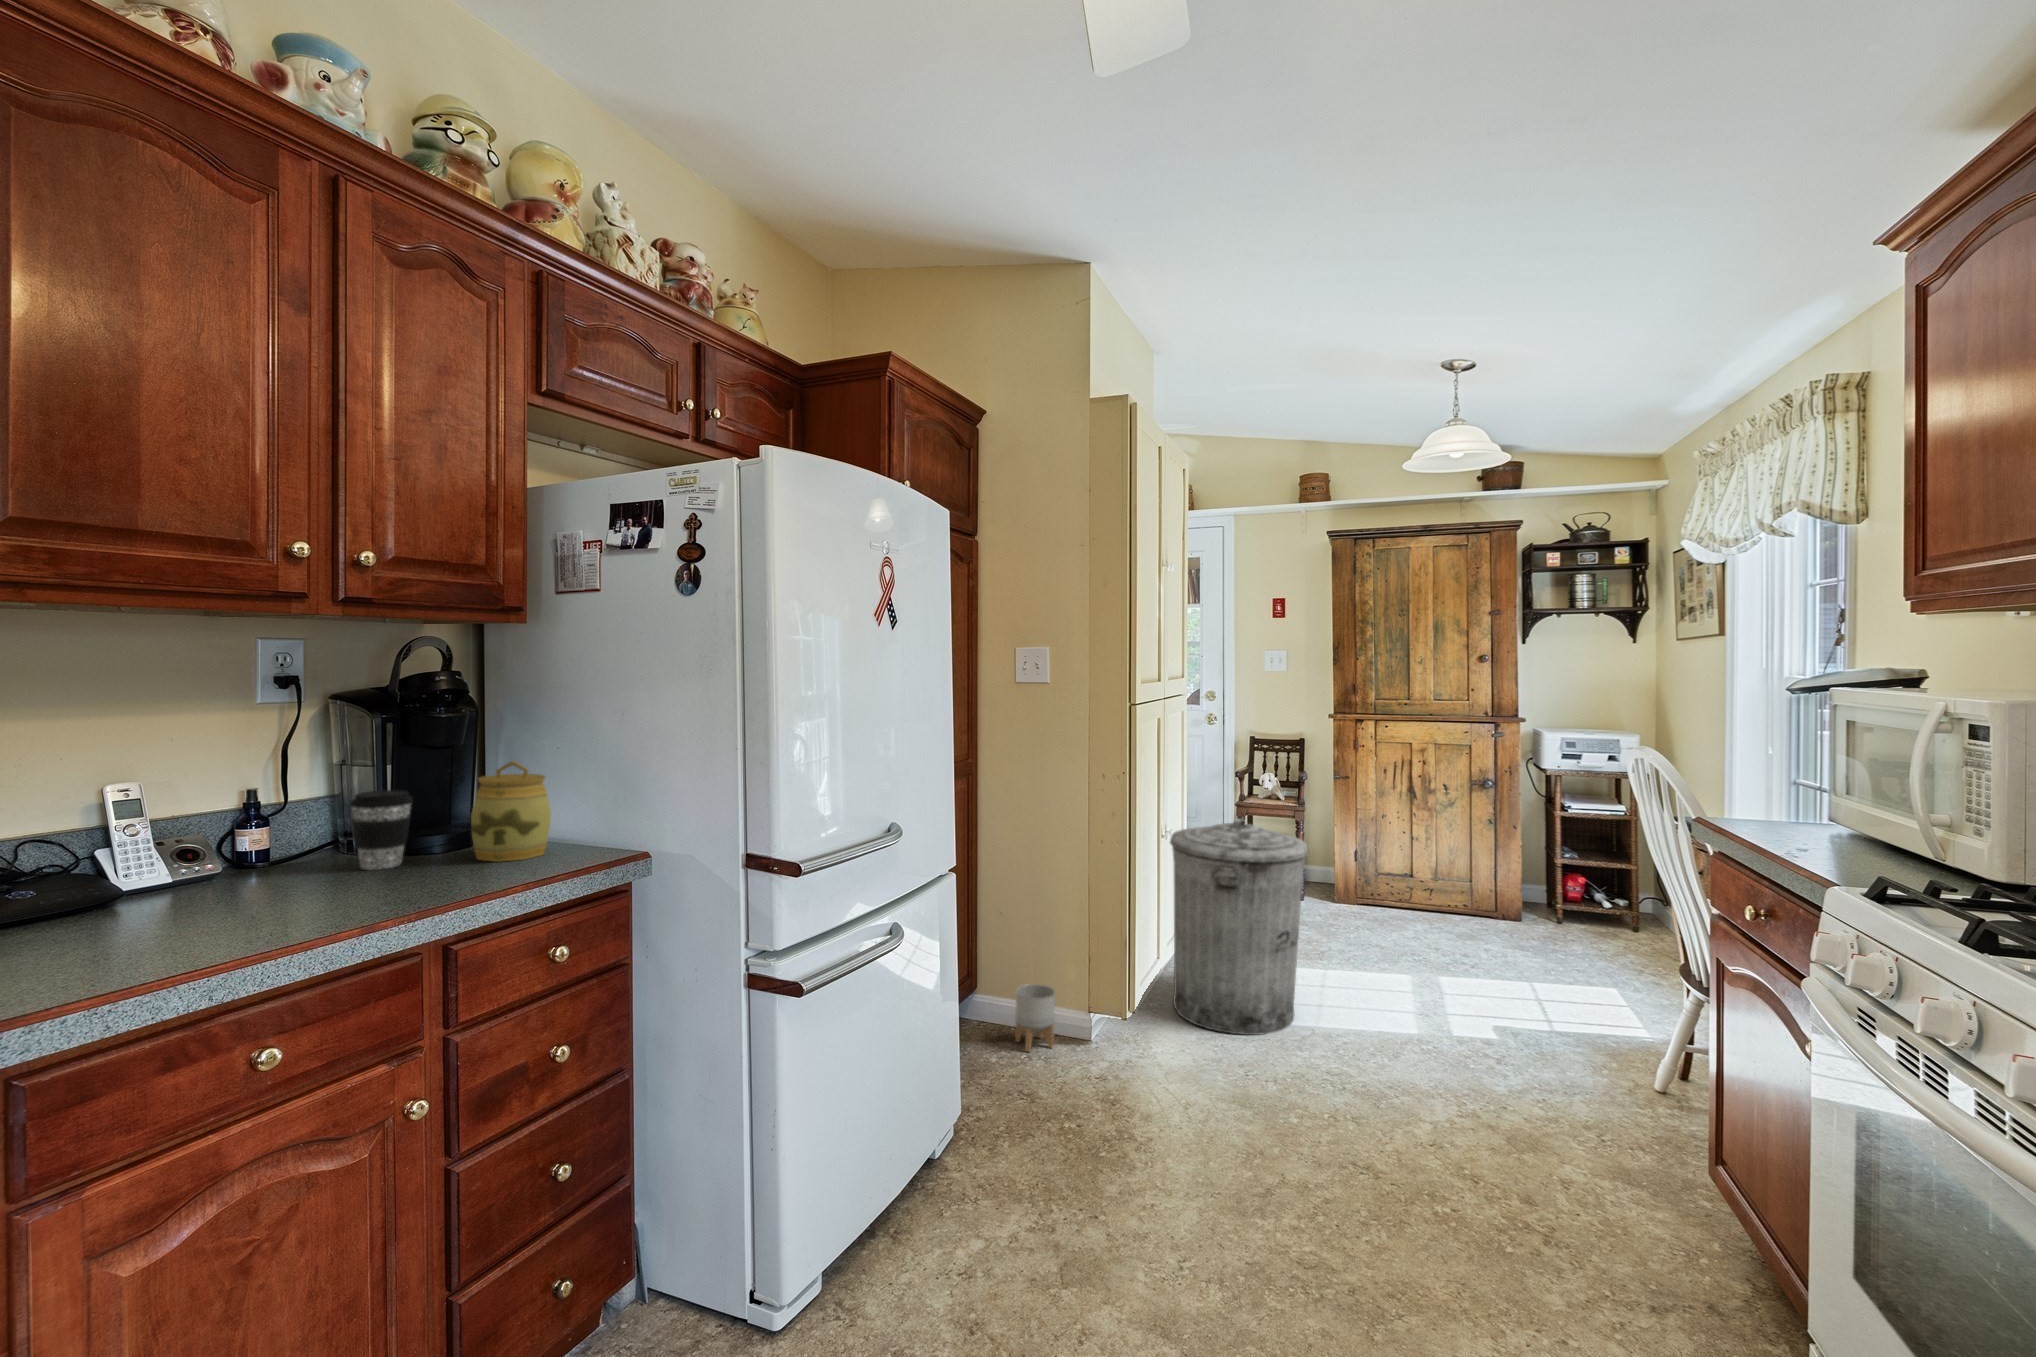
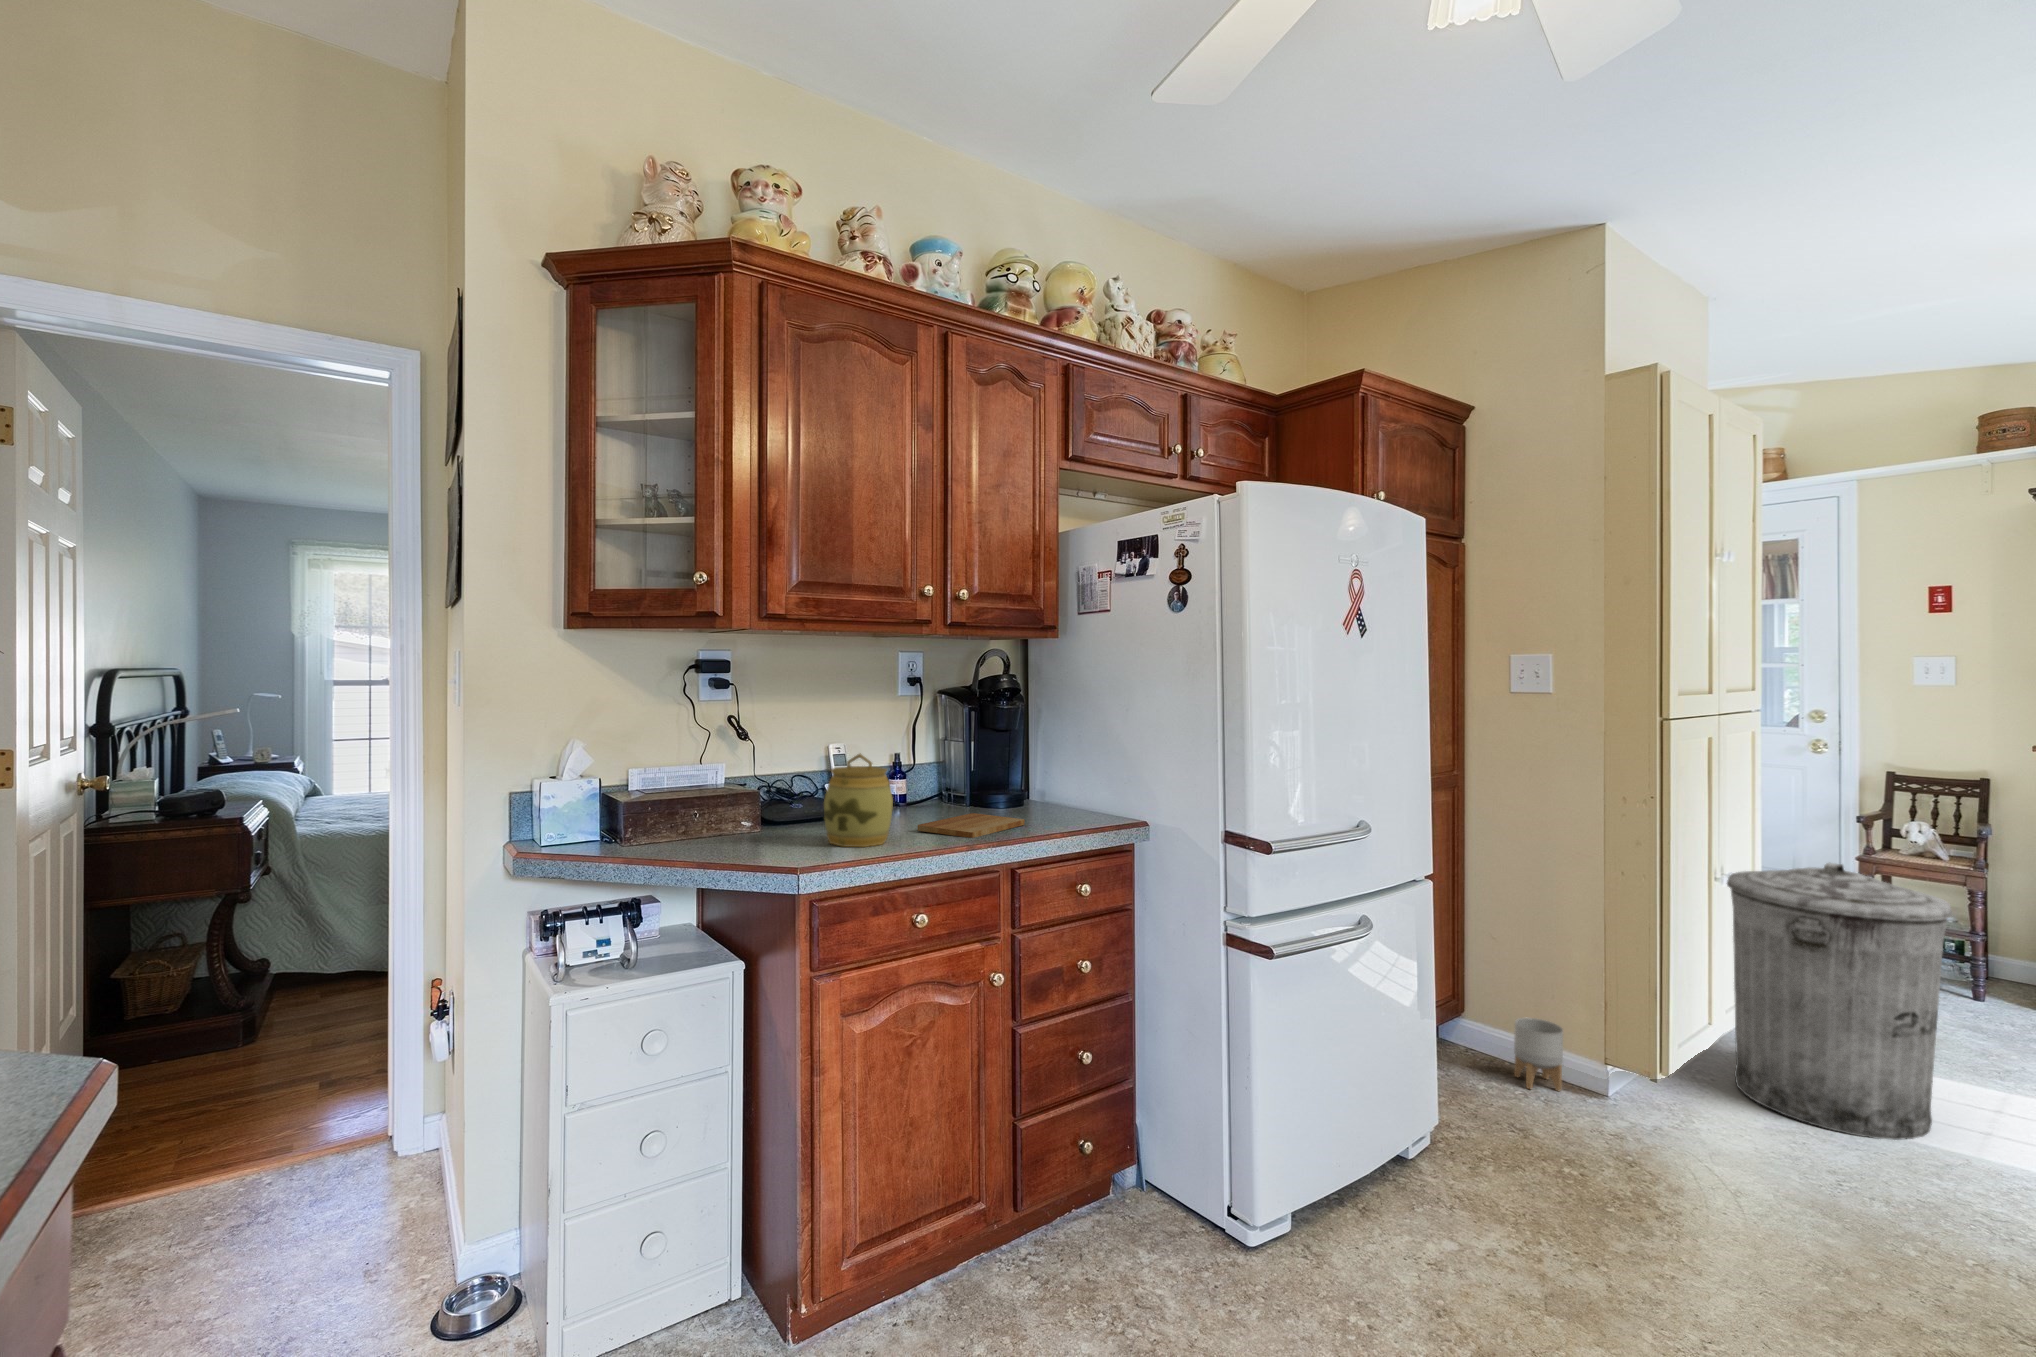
jar: present [471,761,551,862] -> present [824,753,893,847]
coffee cup: present [350,790,413,870] -> none [950,760,987,816]
cutting board: none [284,867,472,912] -> present [917,813,1025,838]

